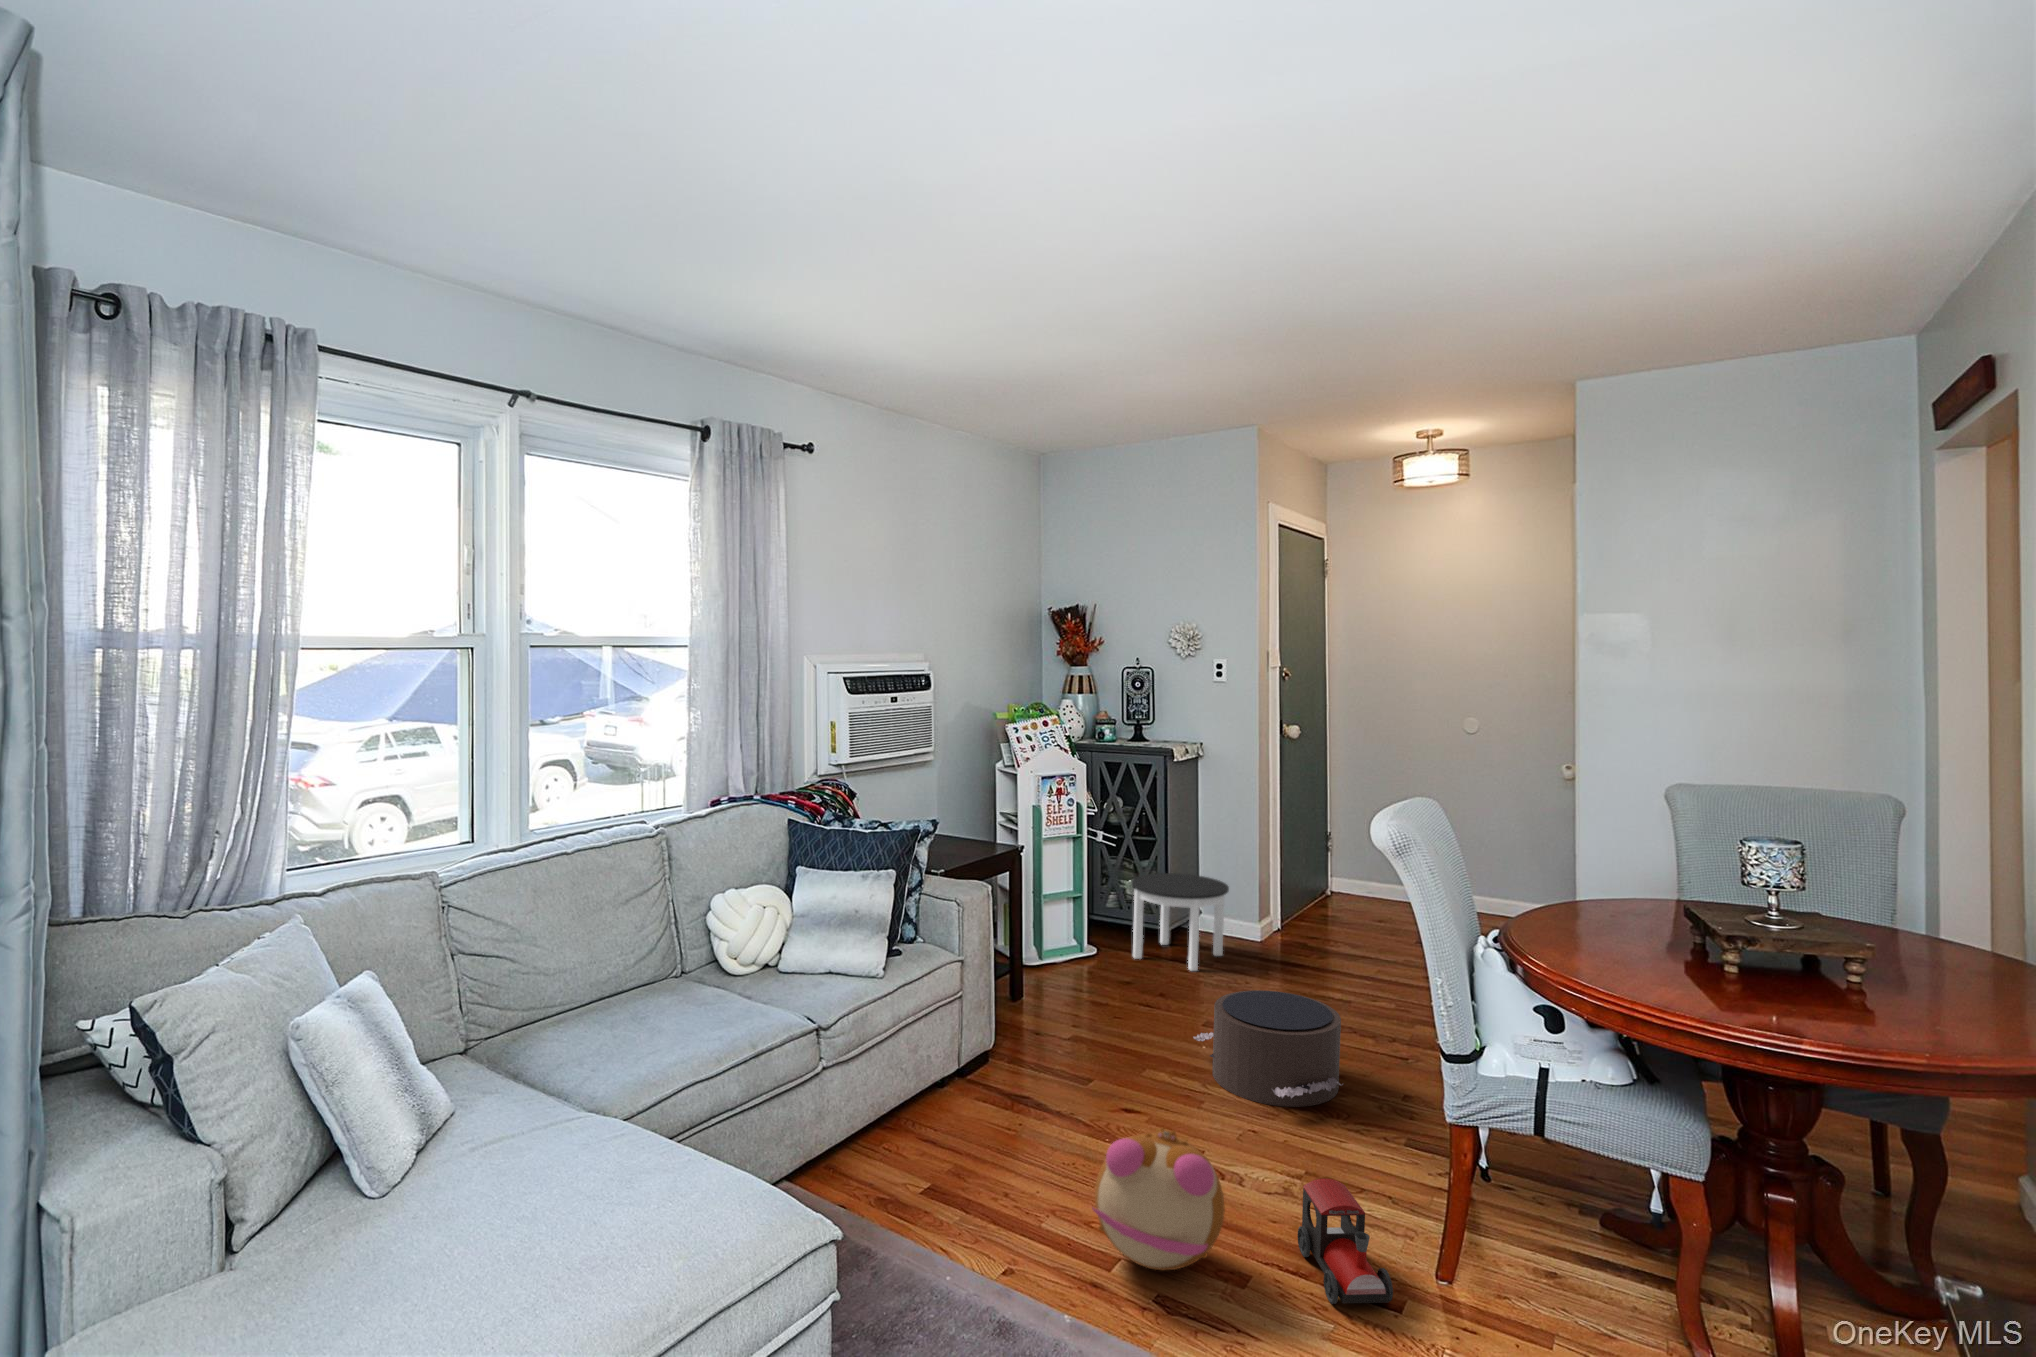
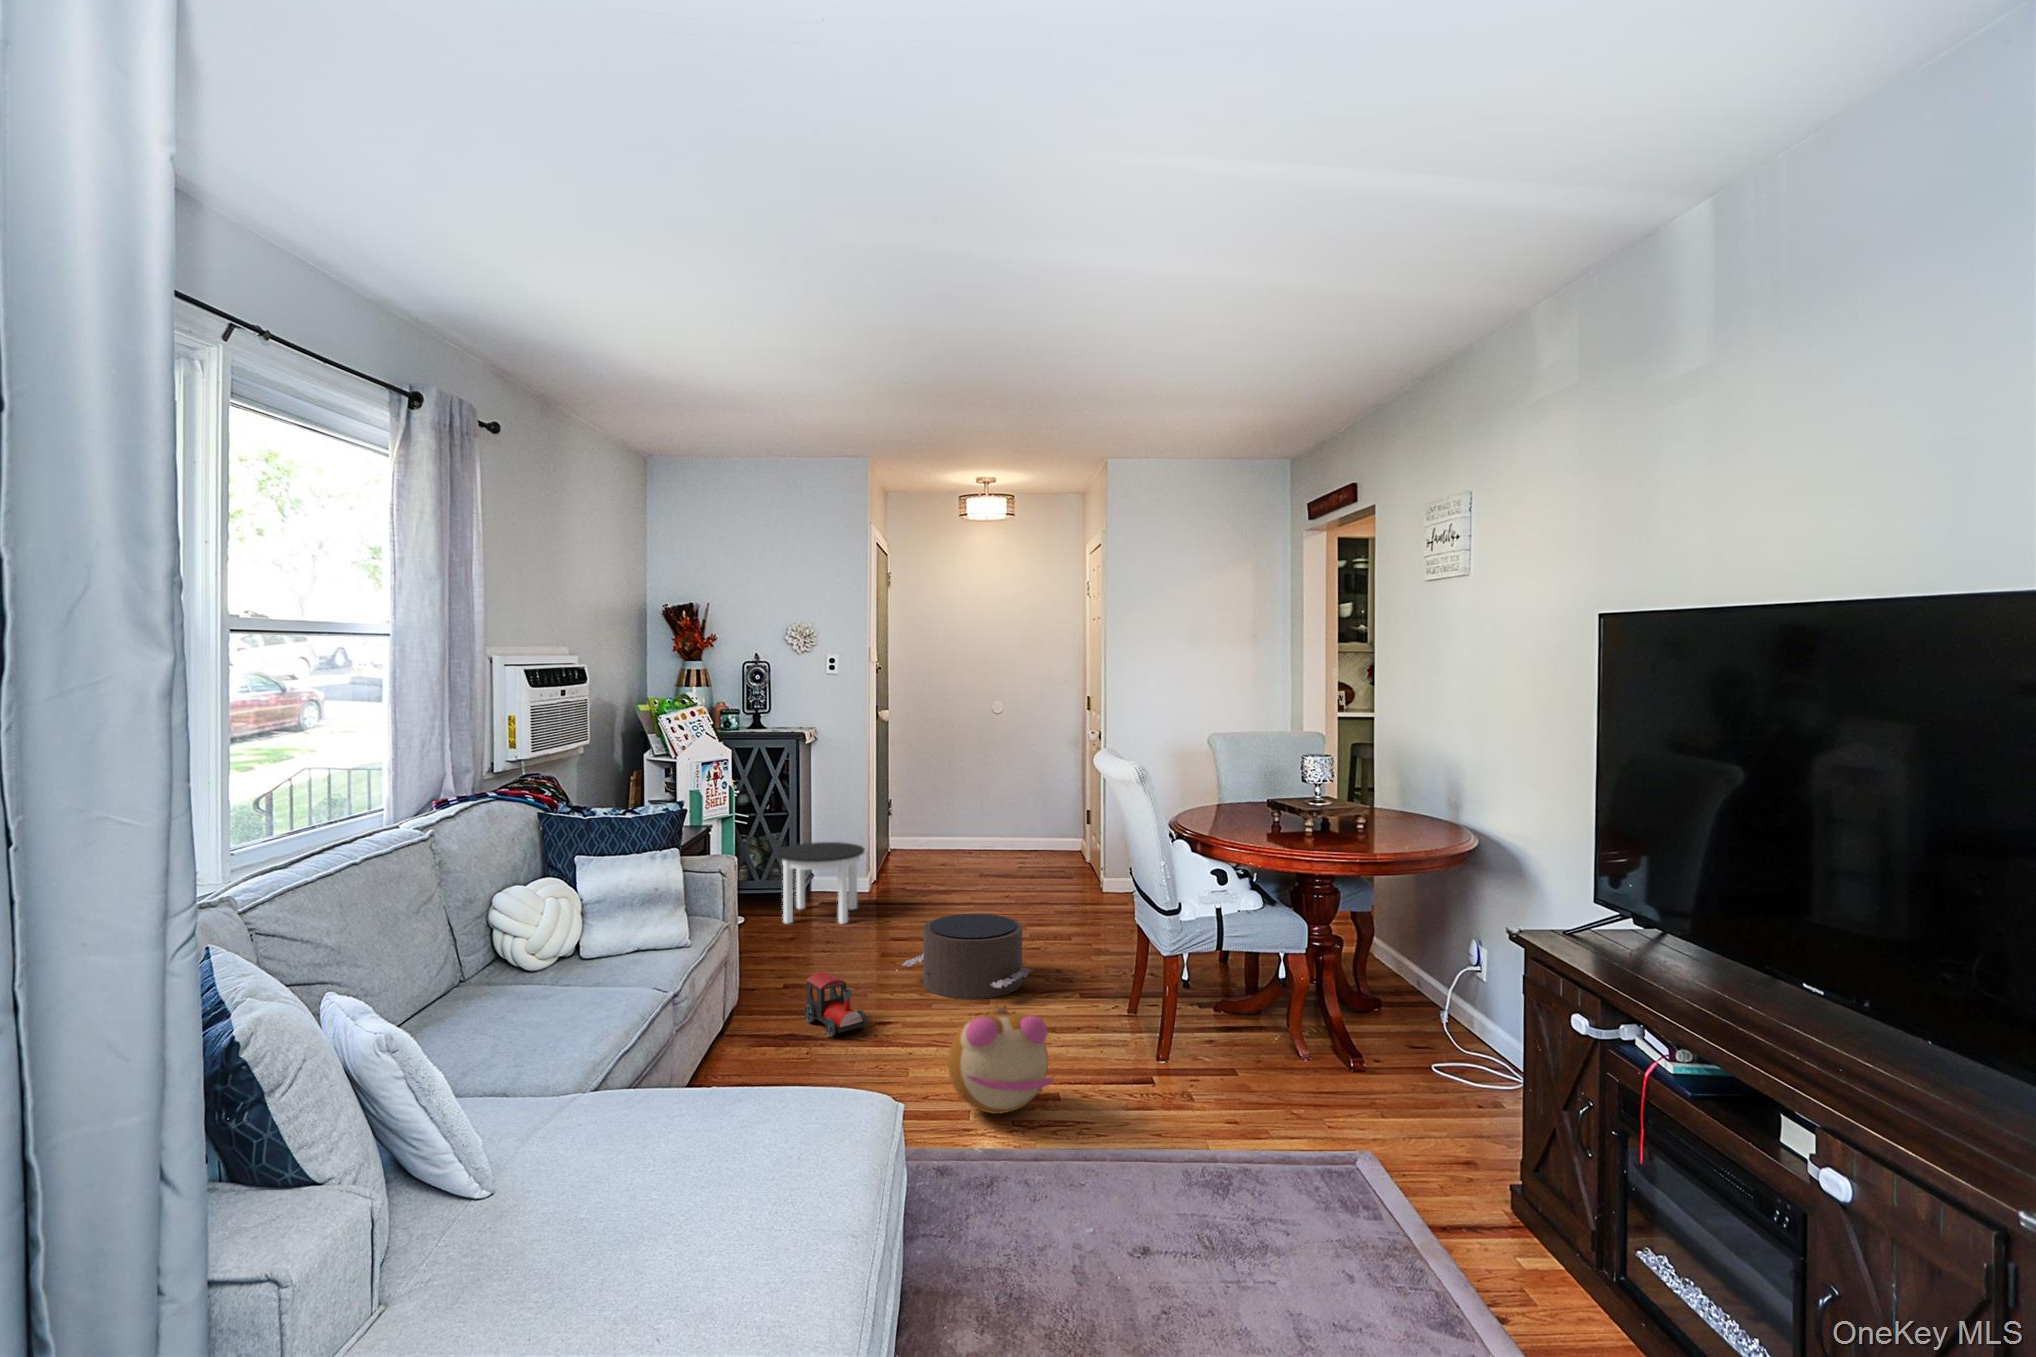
toy train: present [1297,1179,1393,1304] -> present [805,972,866,1037]

